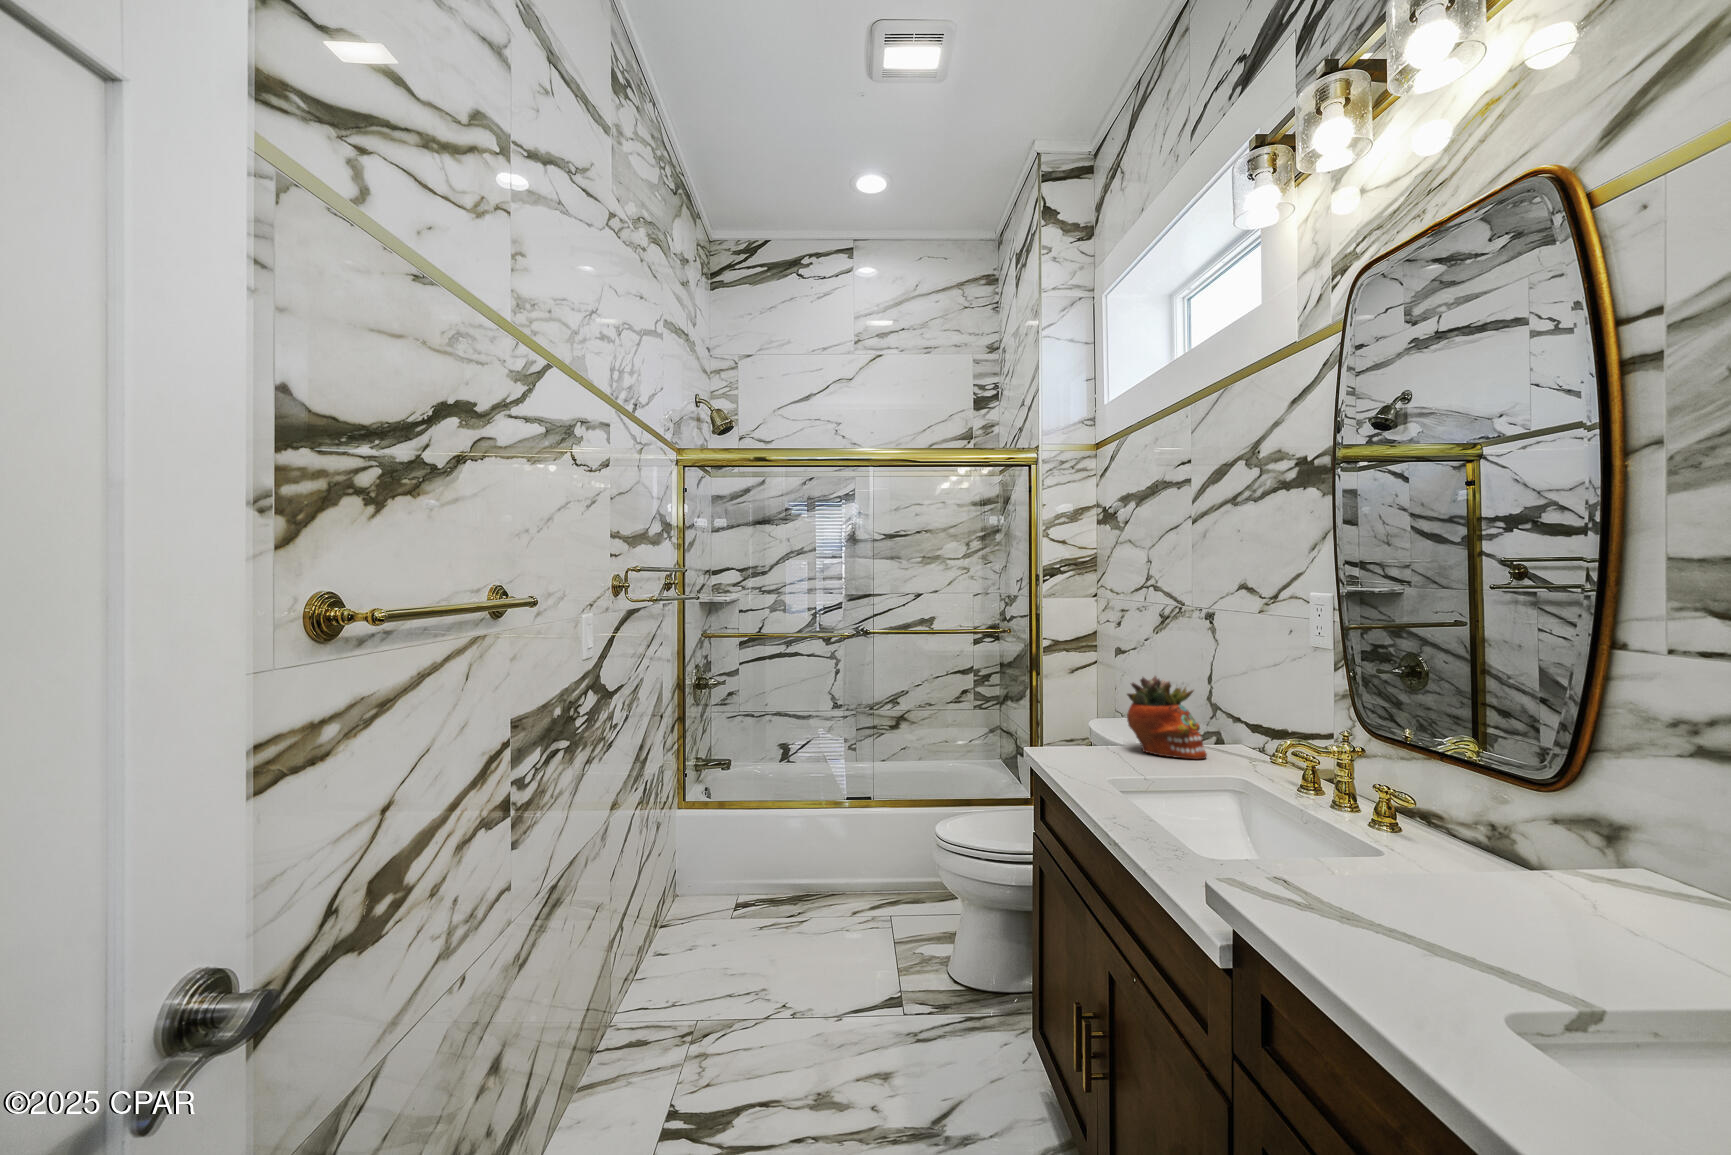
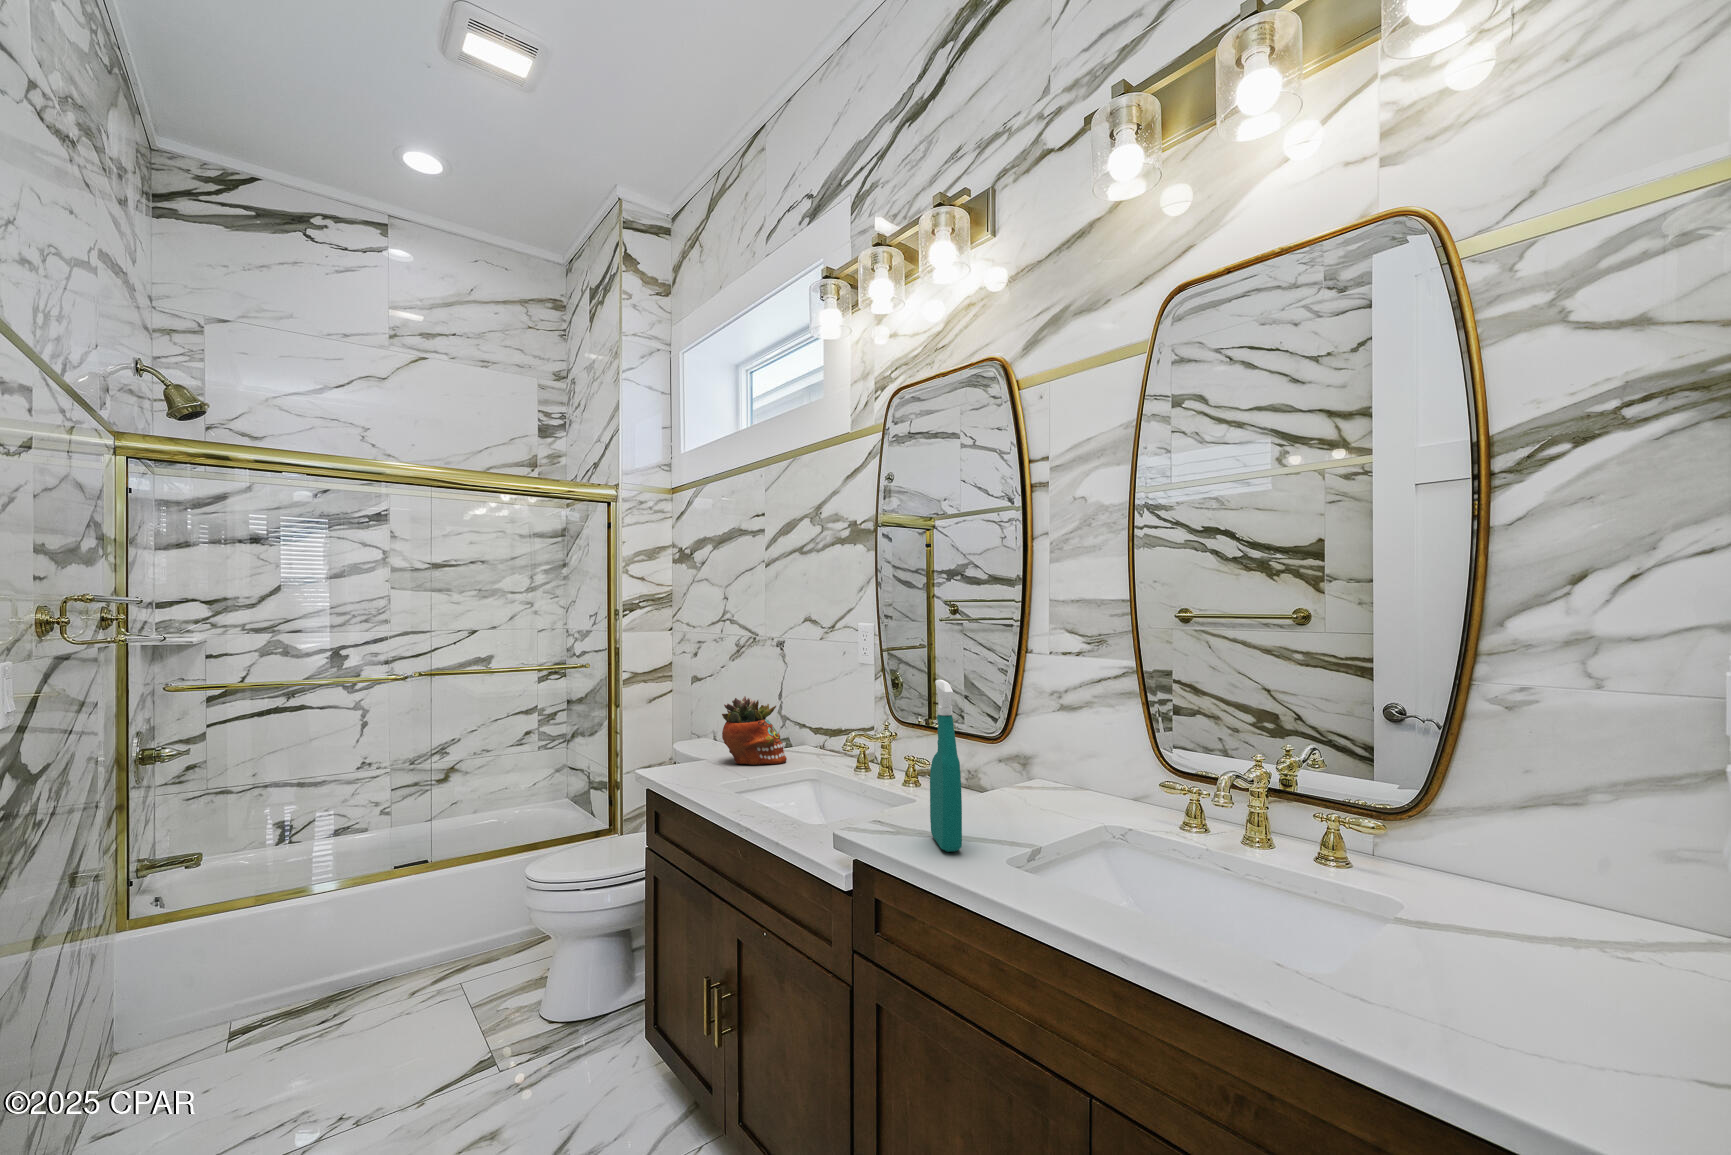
spray bottle: none [1364,677,1412,947] -> present [930,680,962,852]

